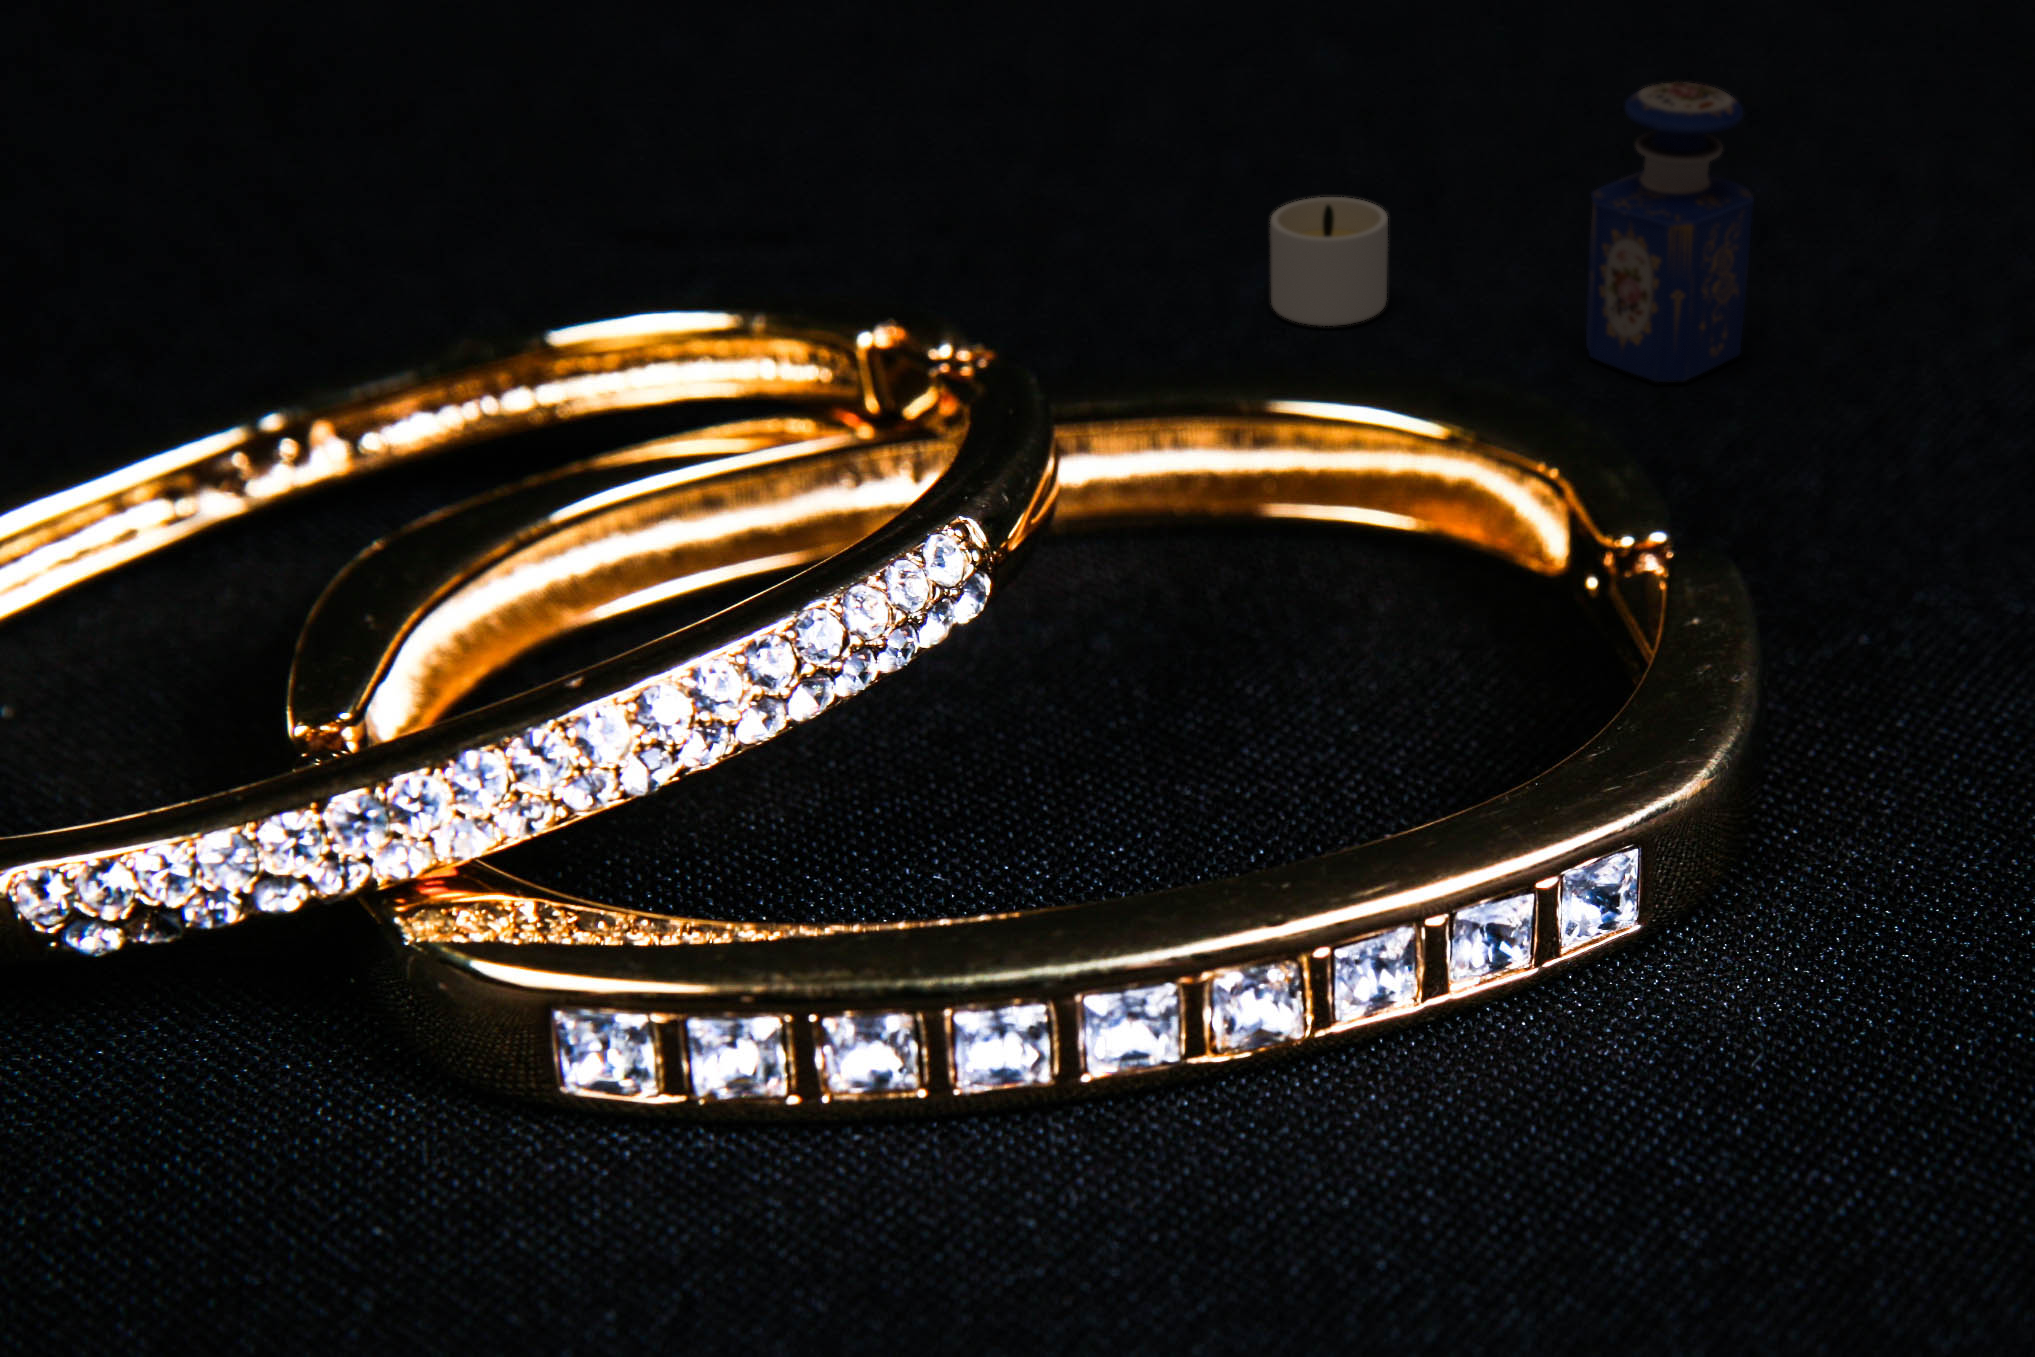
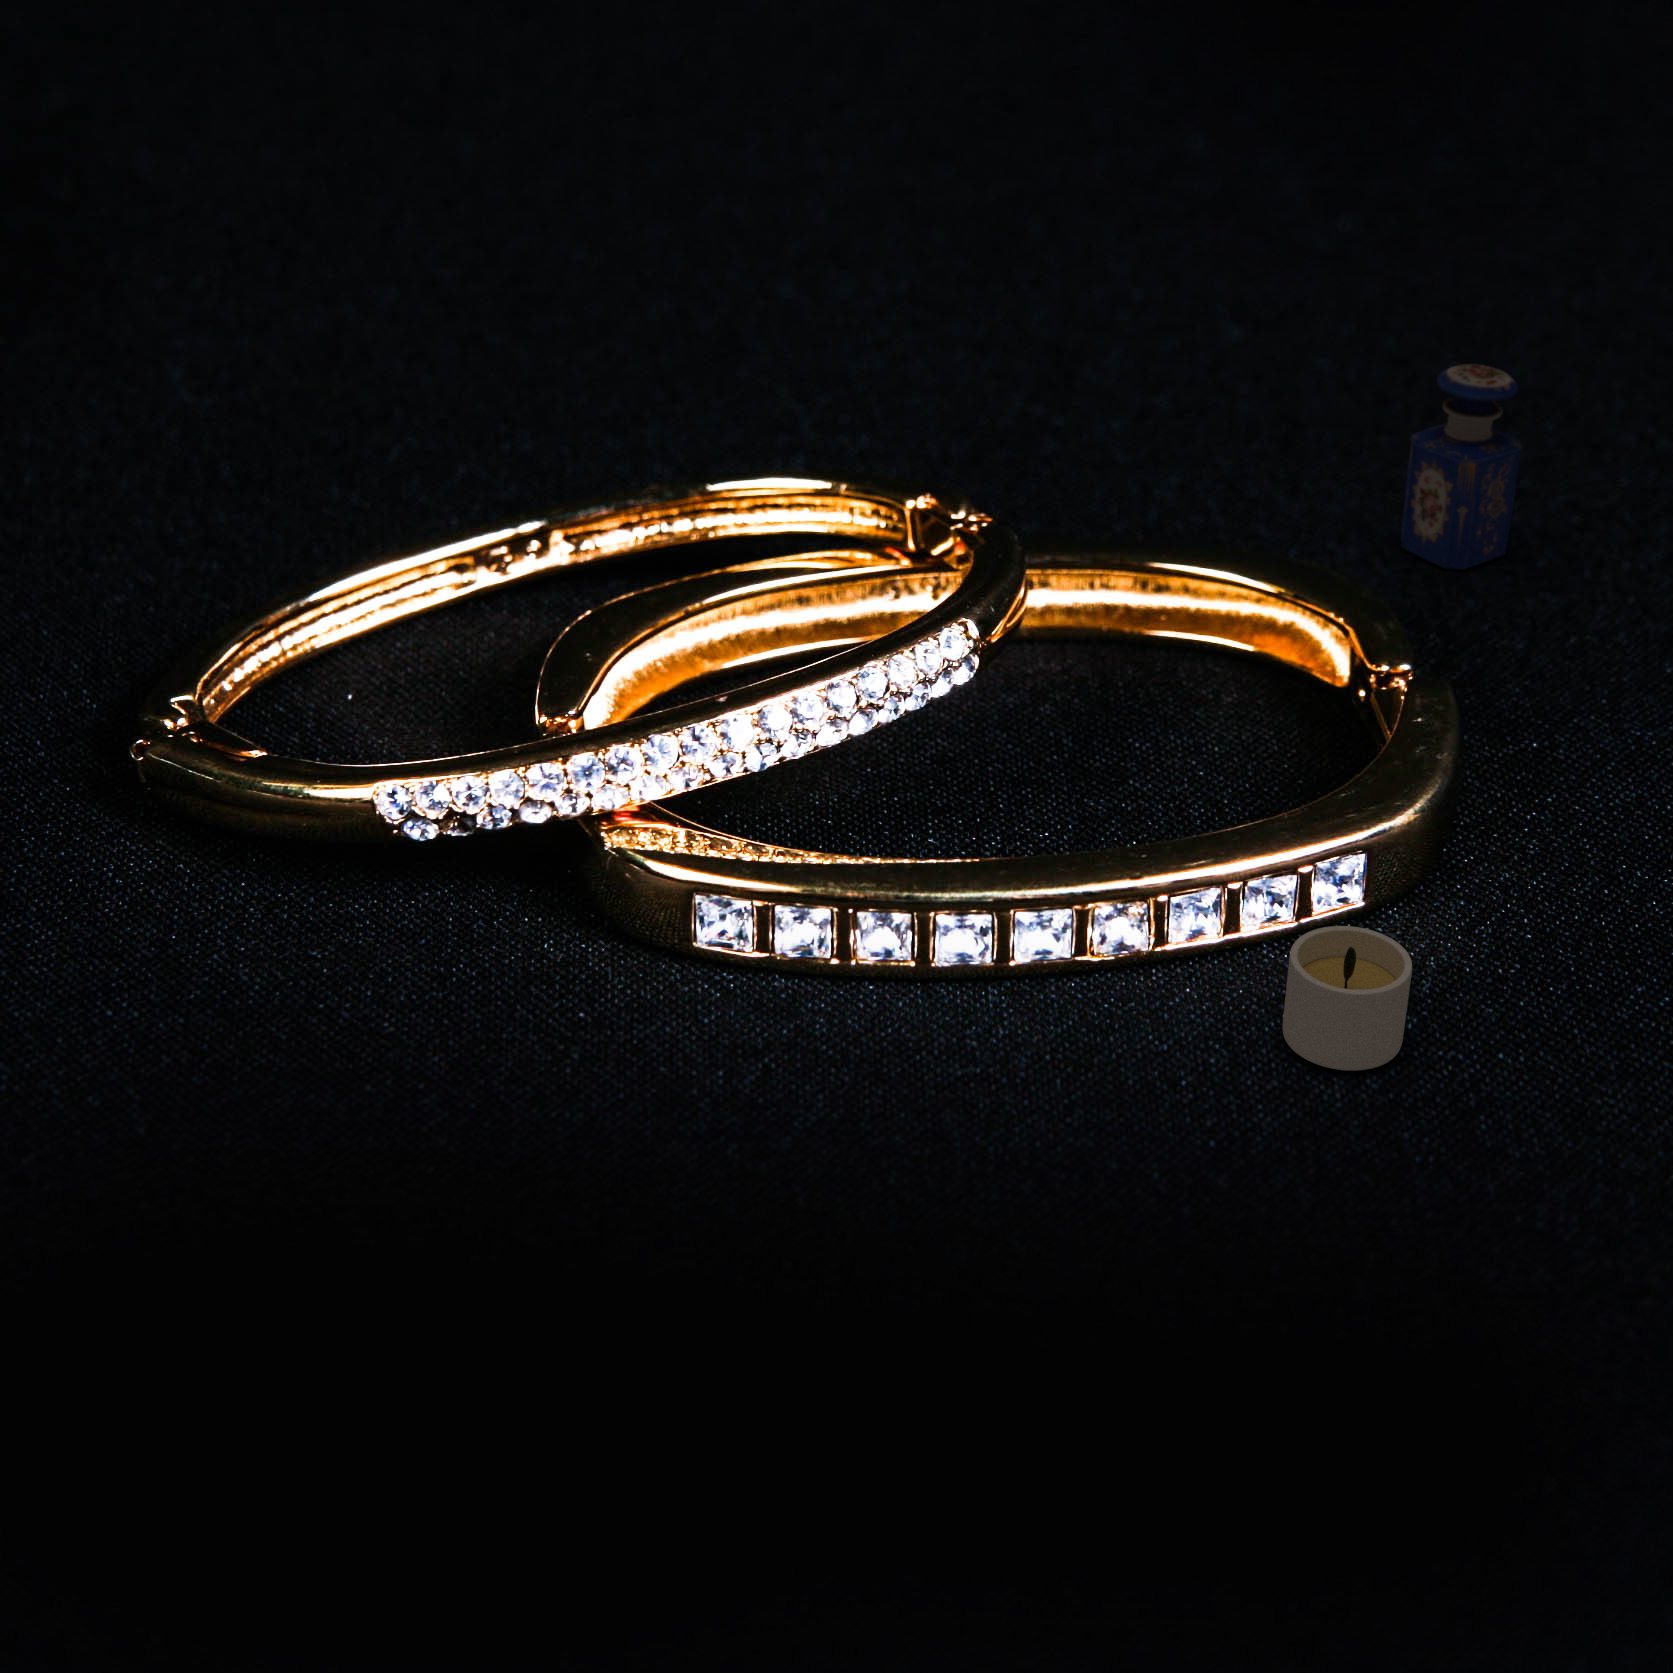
candle: present [1270,197,1388,326] -> present [1283,926,1412,1070]

